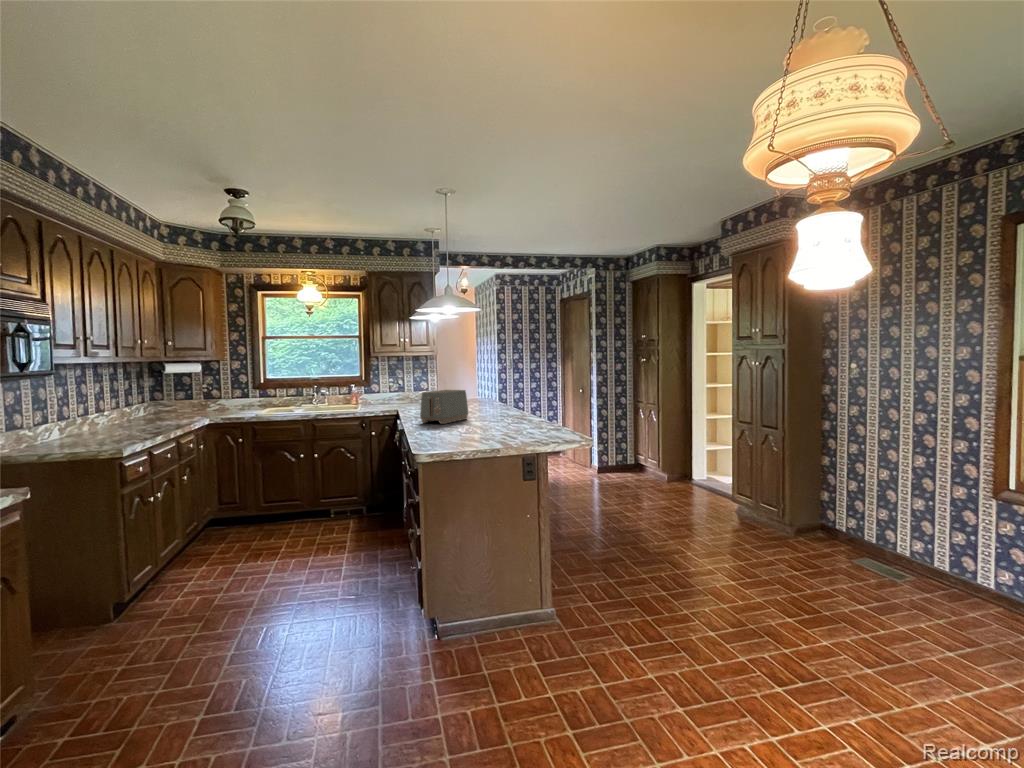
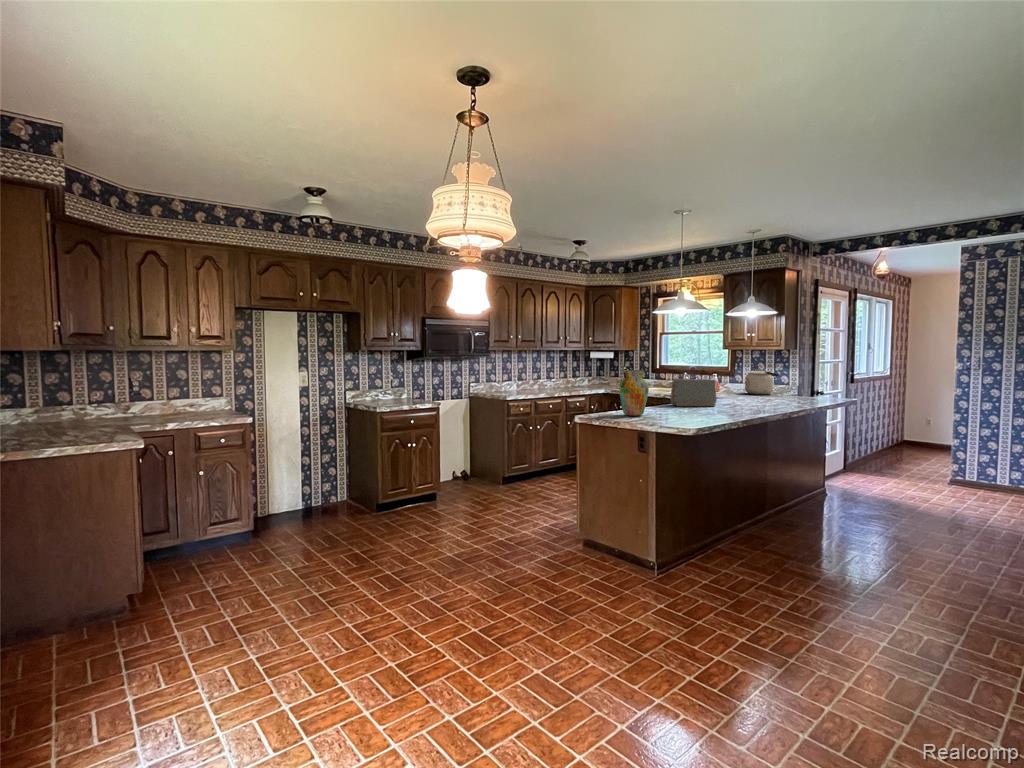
kettle: none [393,376,427,403] -> present [745,369,779,395]
vase: none [464,383,502,442] -> present [619,370,649,416]

